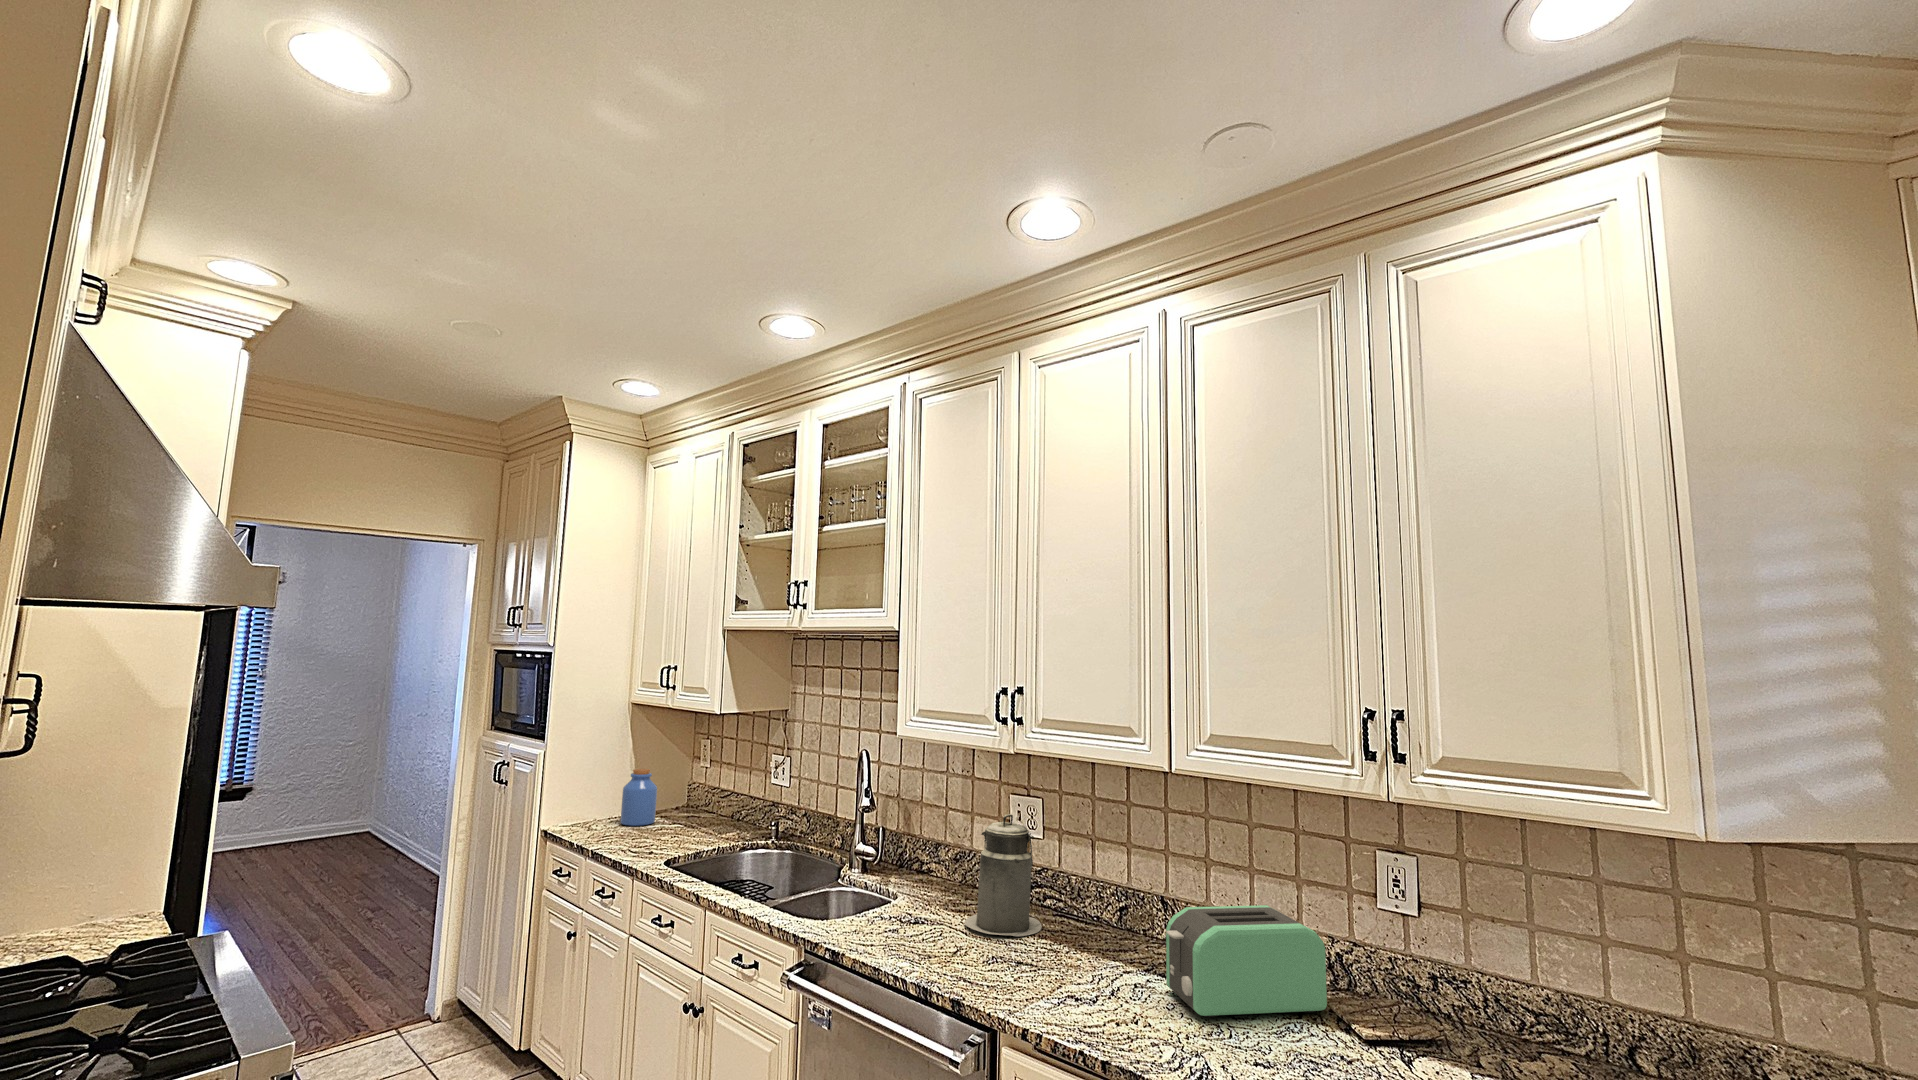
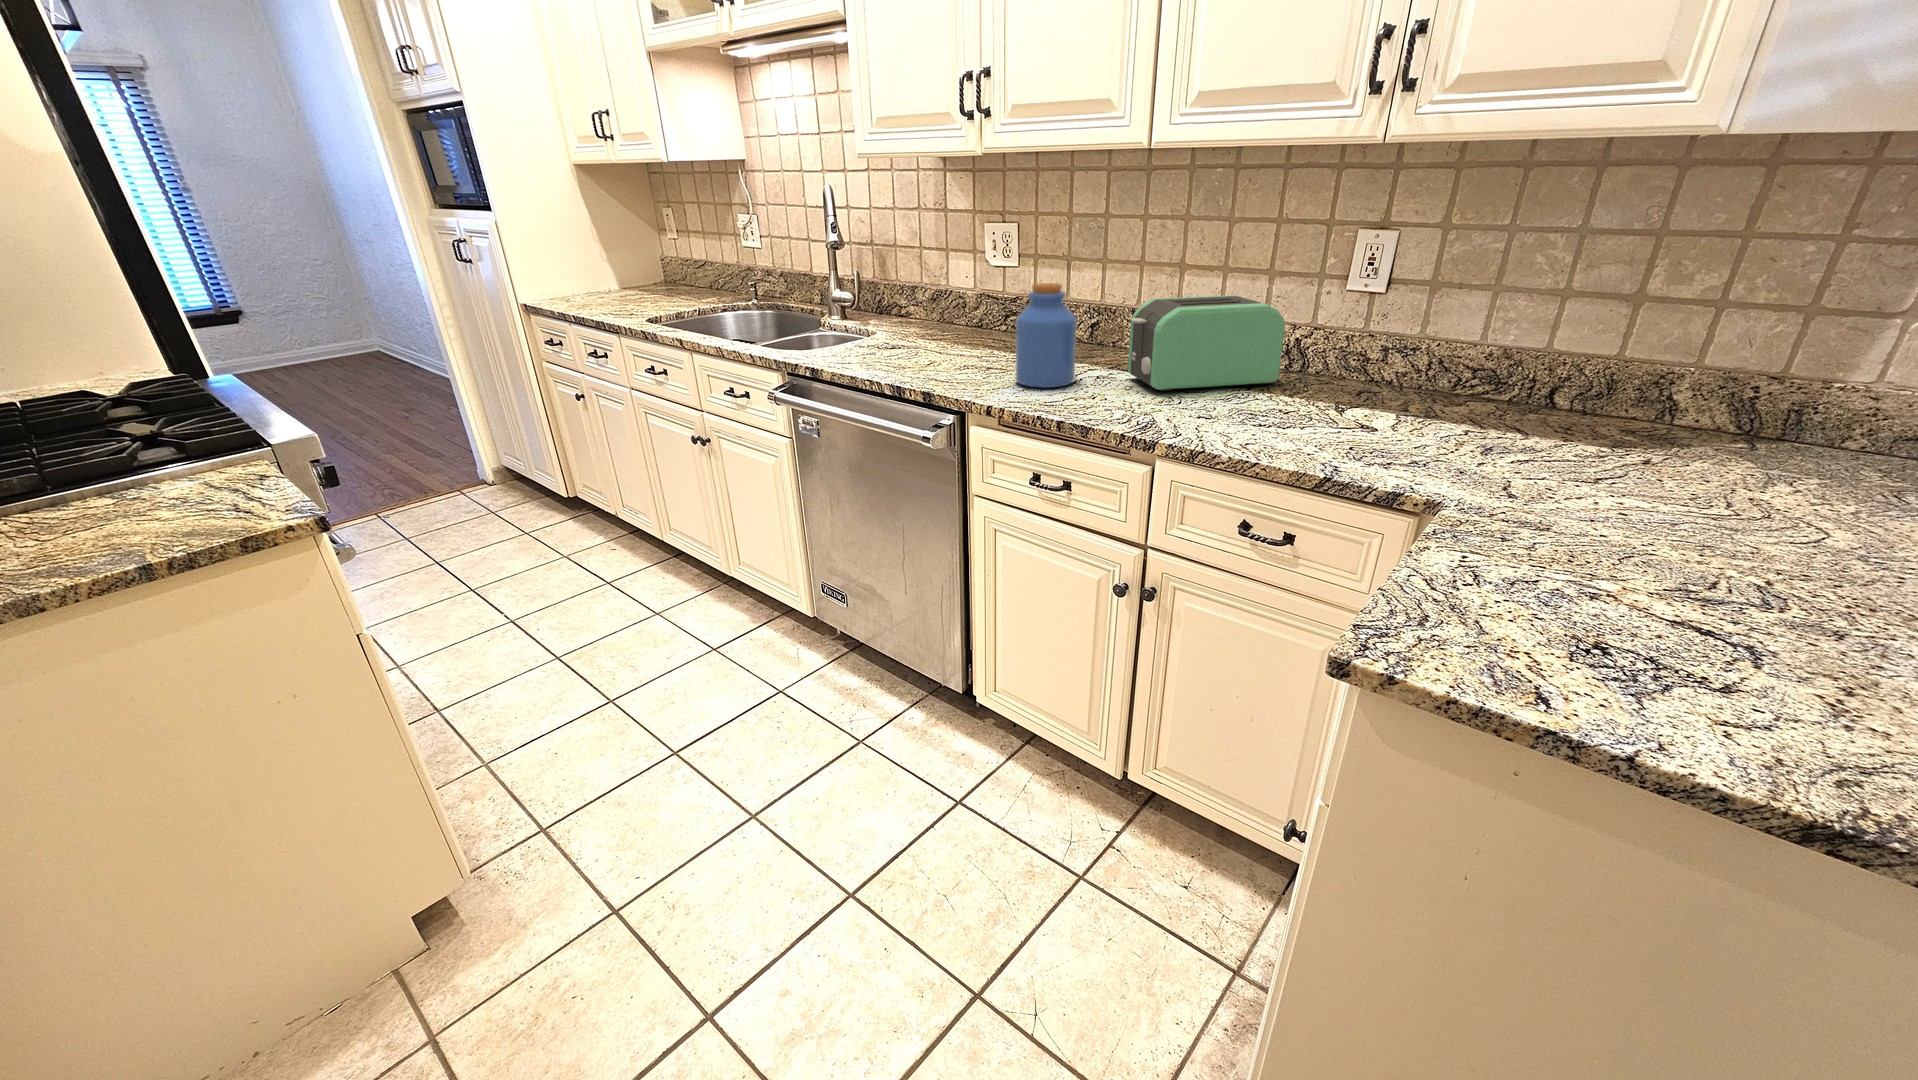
jar: present [620,769,657,826] -> present [1016,283,1077,388]
canister: present [965,814,1042,936] -> none [940,234,1014,351]

